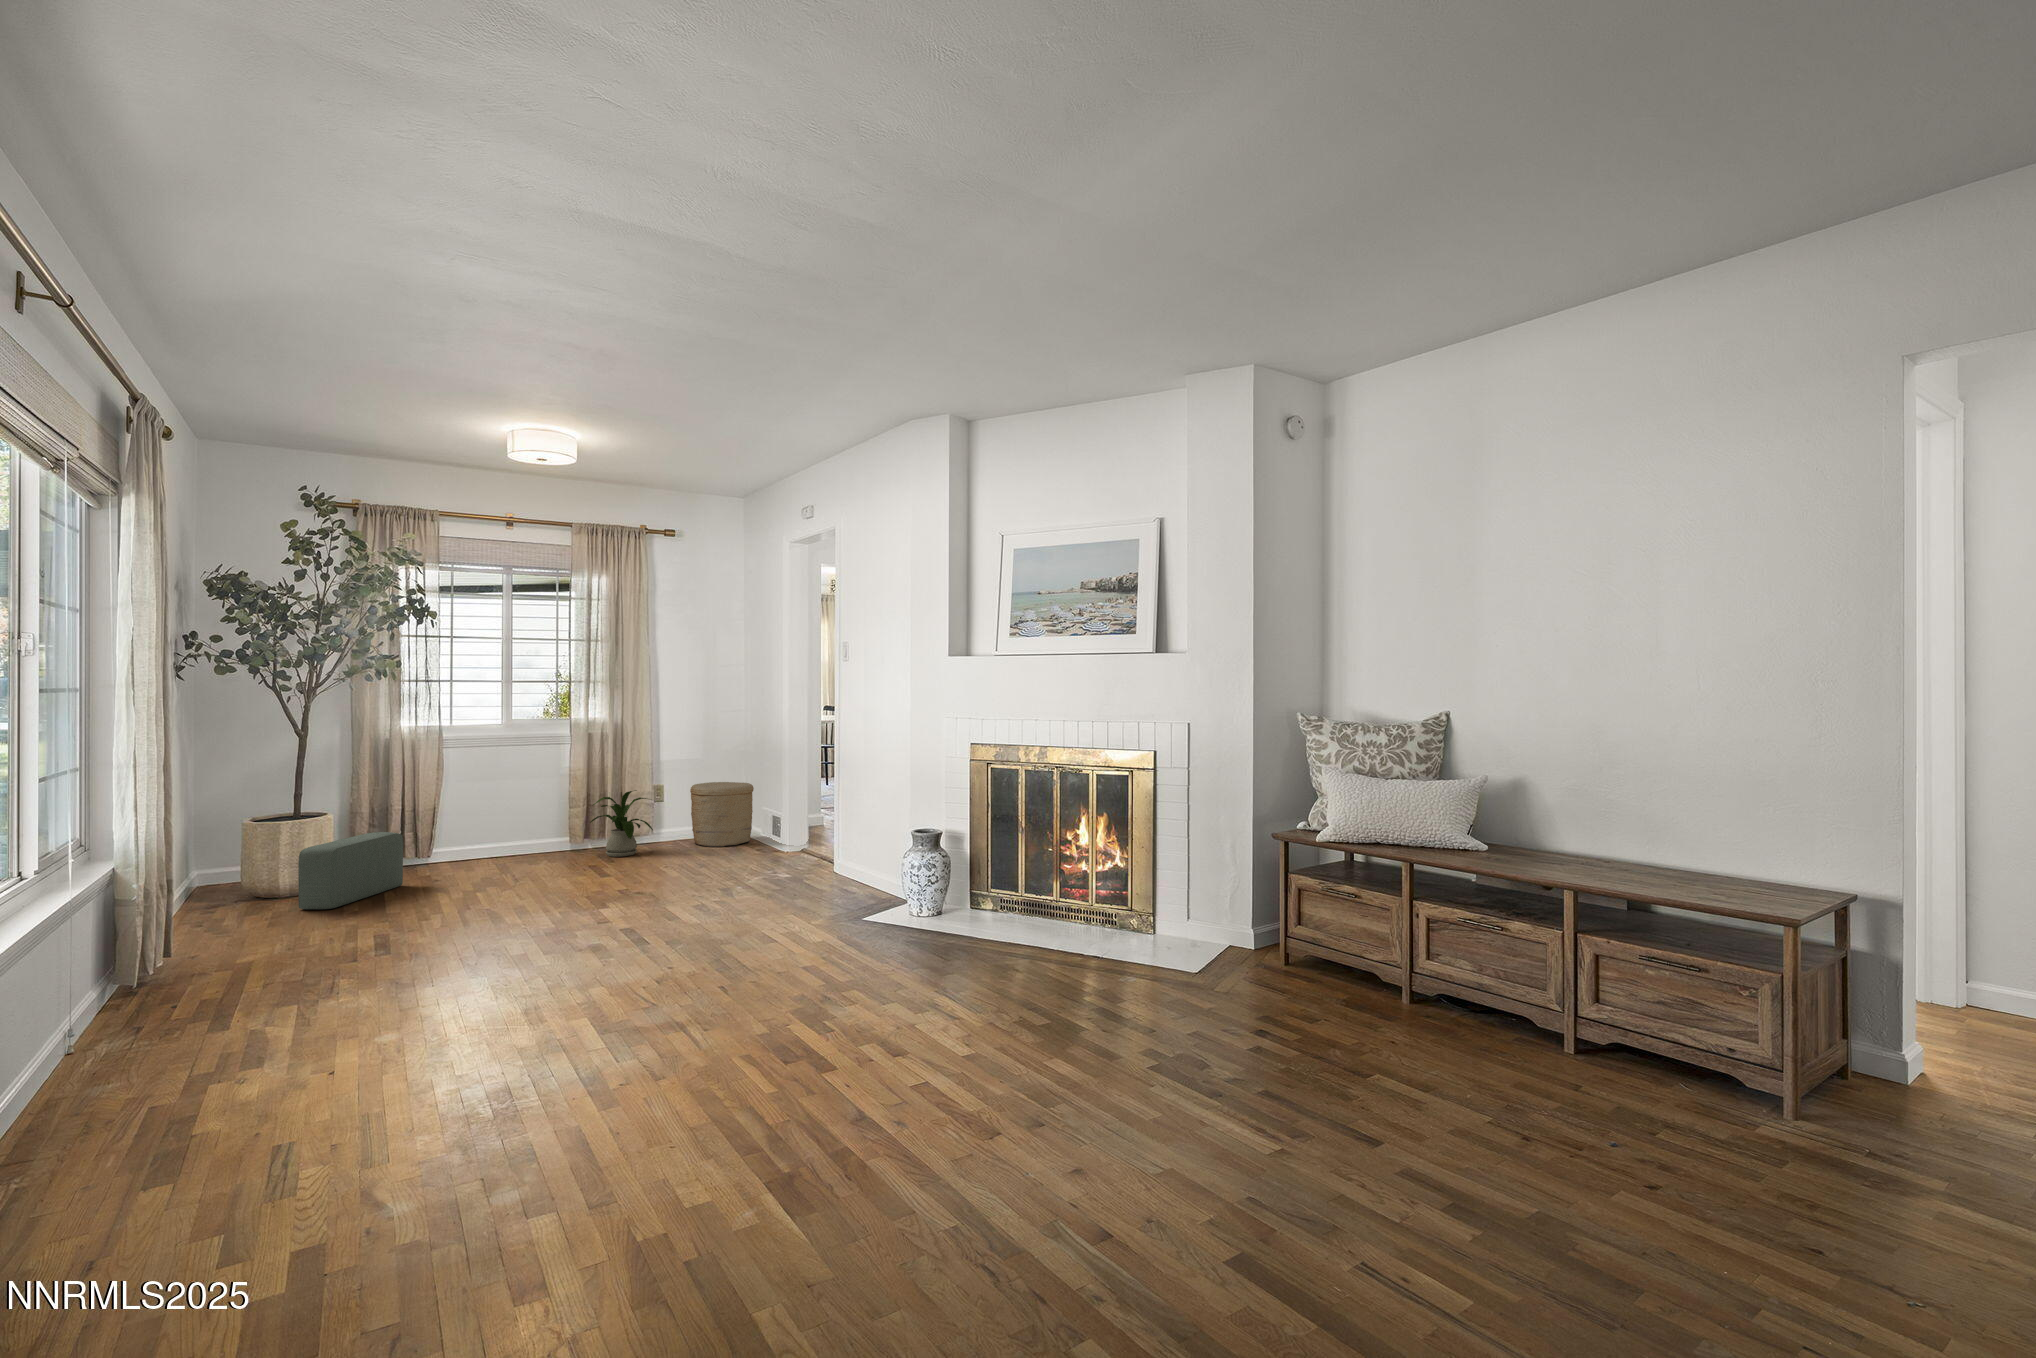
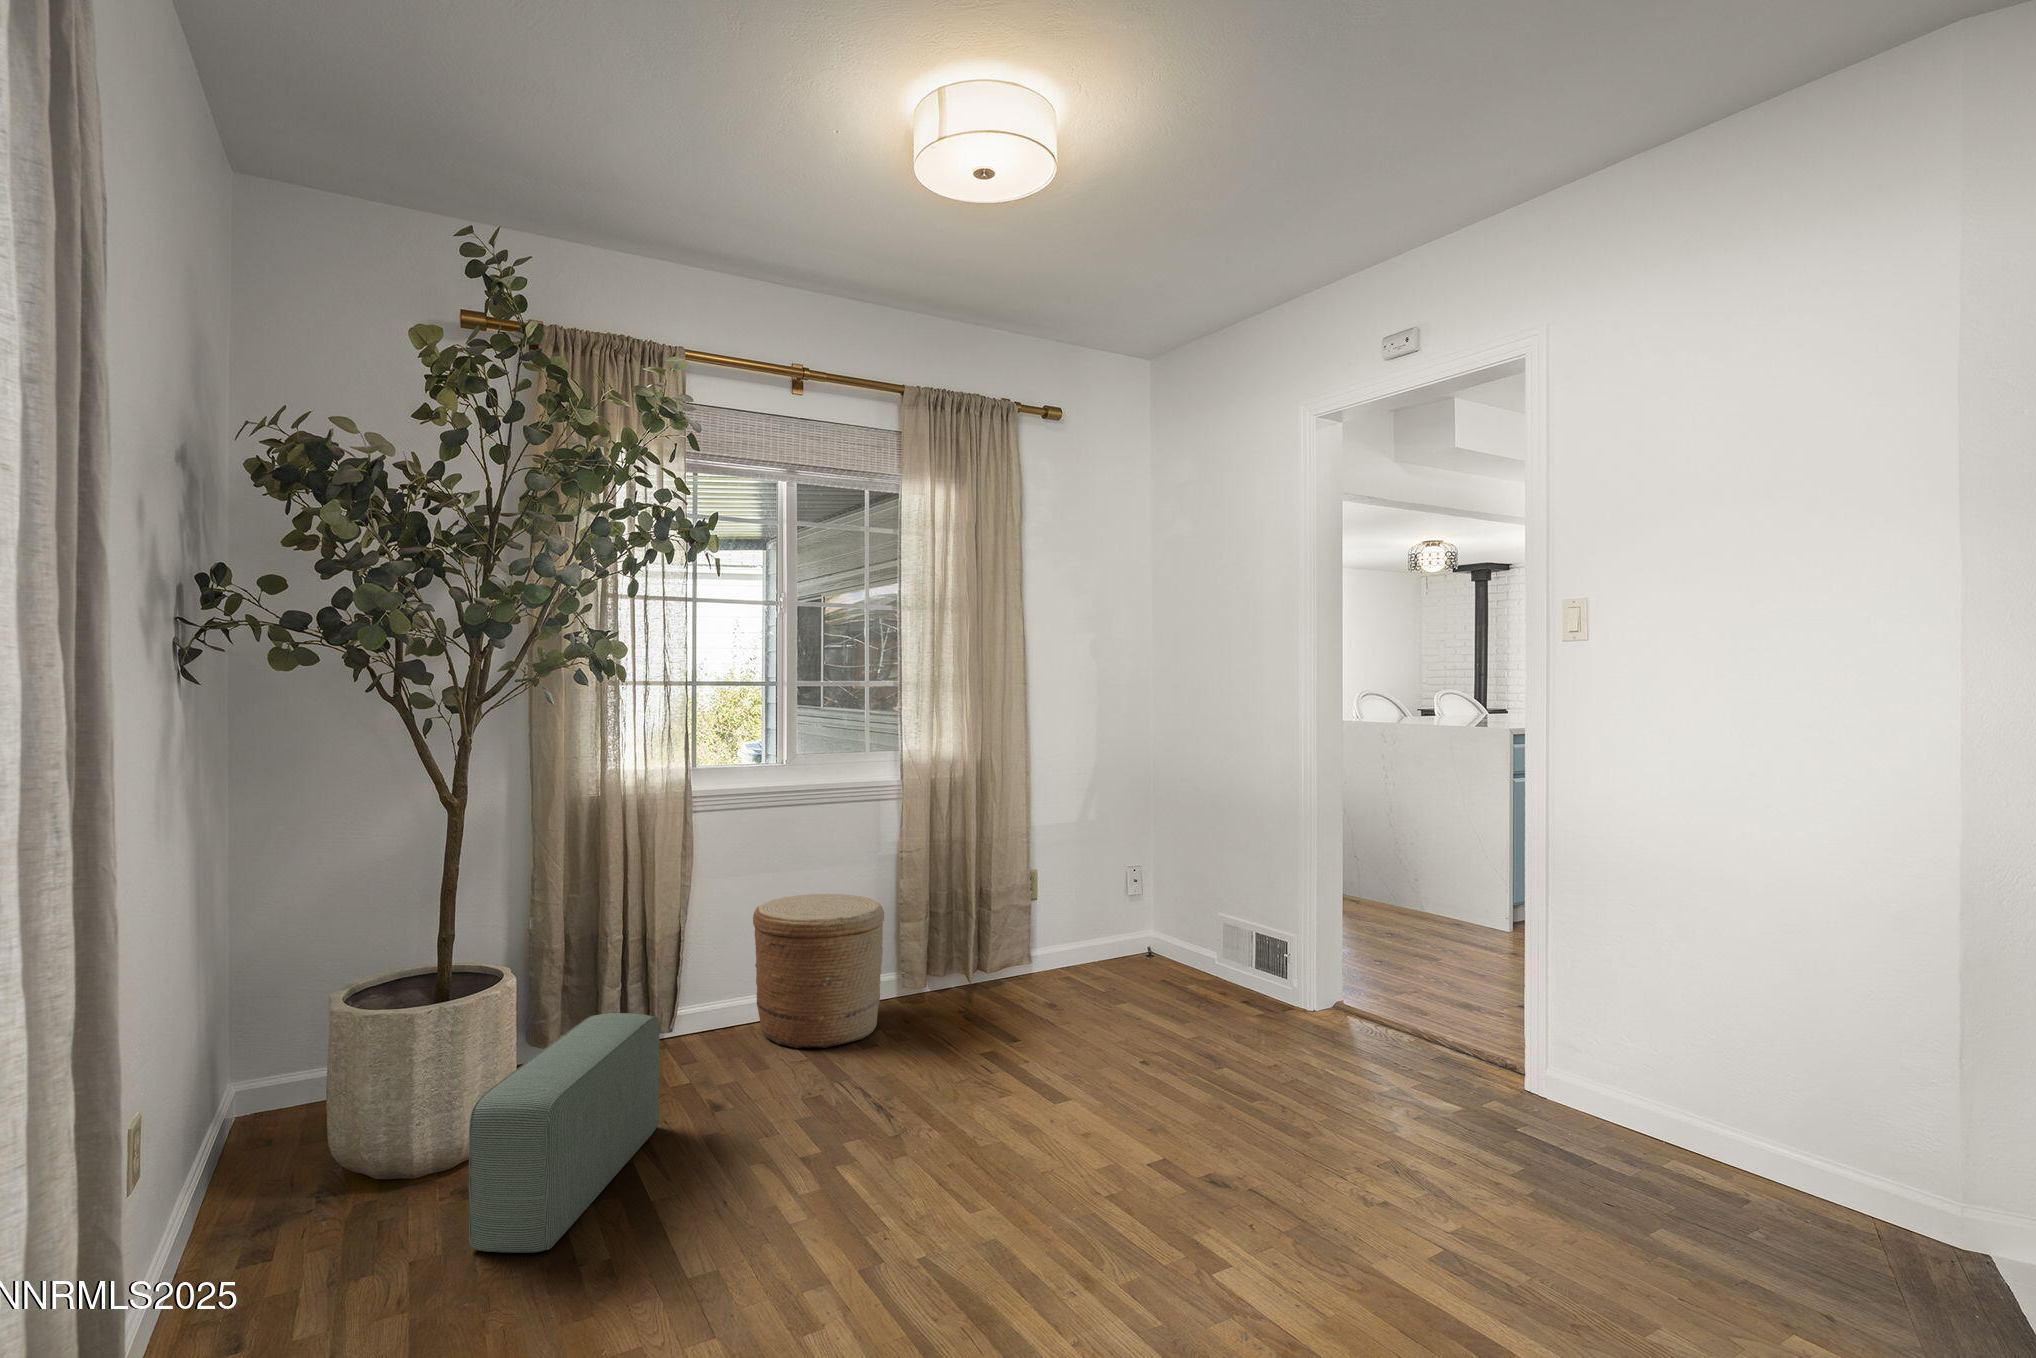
woven basket: present [690,782,754,847] -> present [753,894,884,1048]
house plant: present [591,790,653,857] -> none [942,892,1073,1021]

